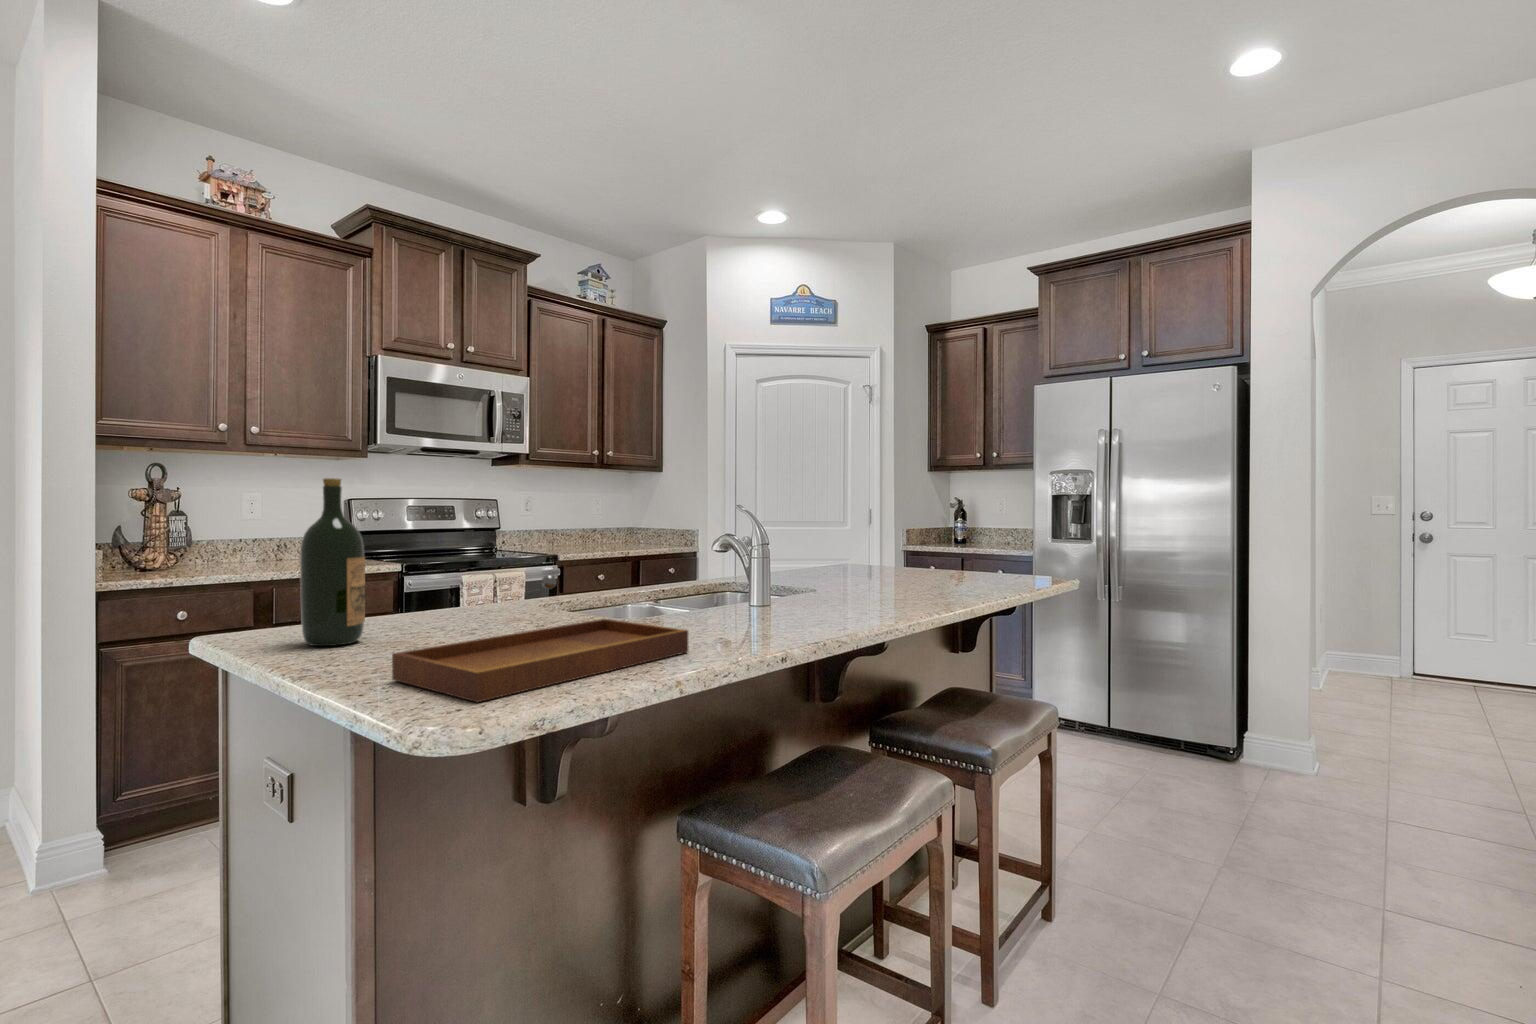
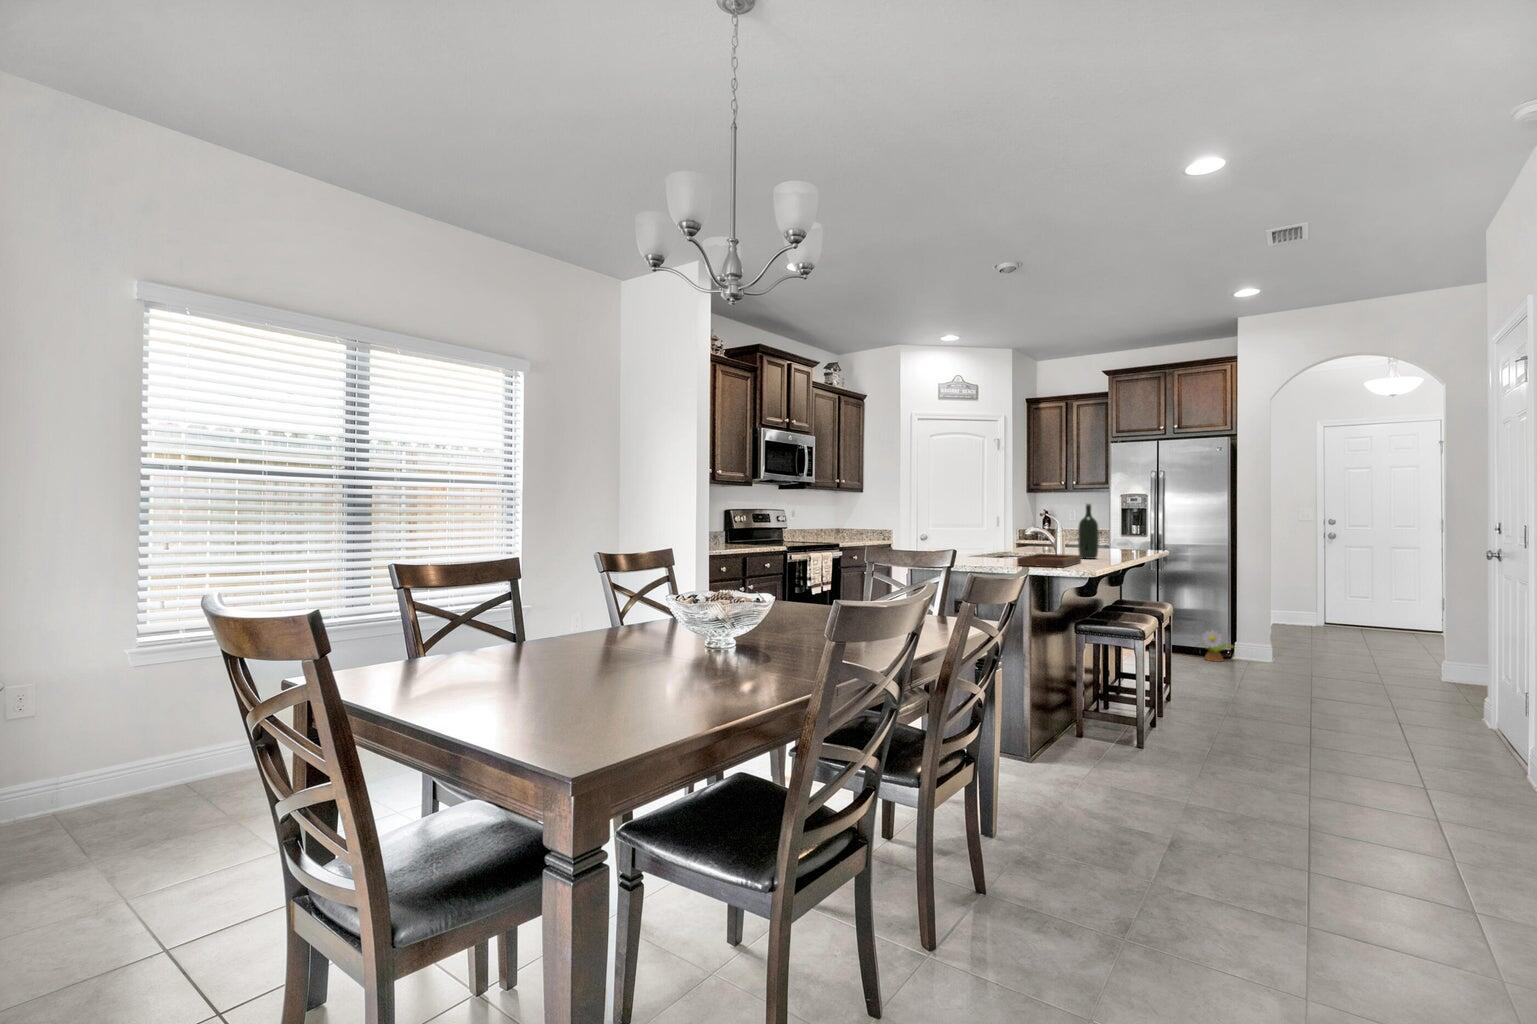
wine bottle: present [300,478,365,646] -> present [1078,504,1099,559]
decorative plant: none [1169,714,1243,773] -> present [1203,630,1234,661]

